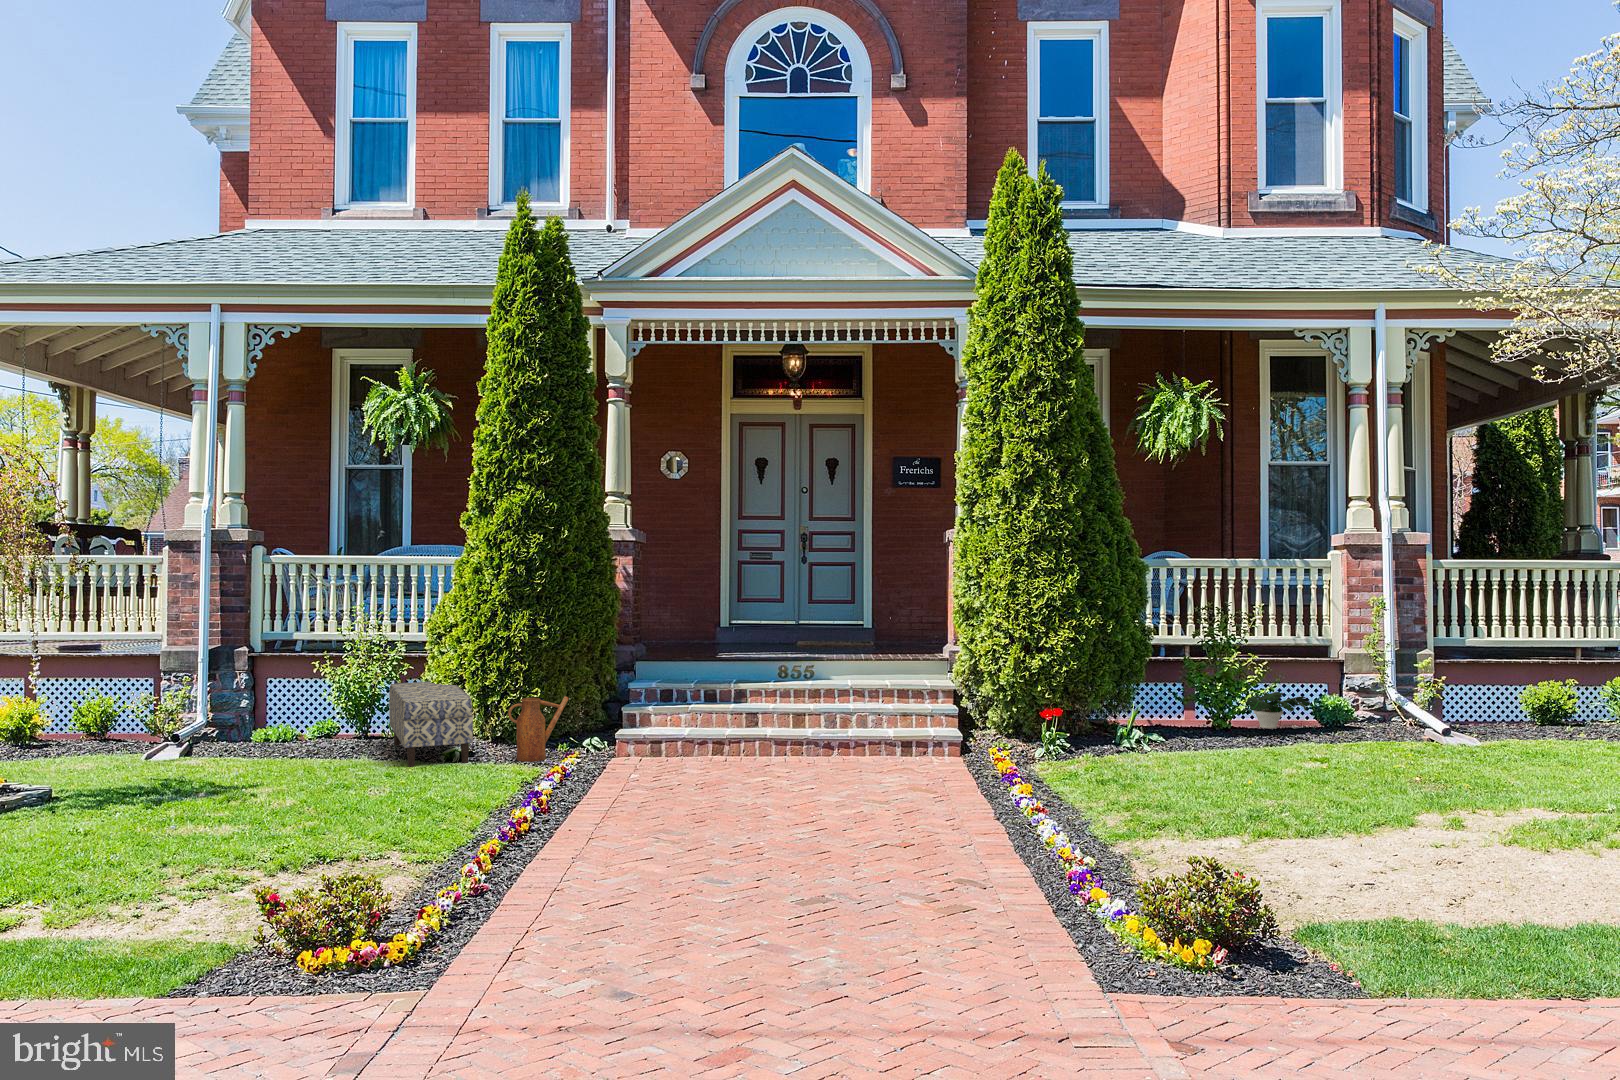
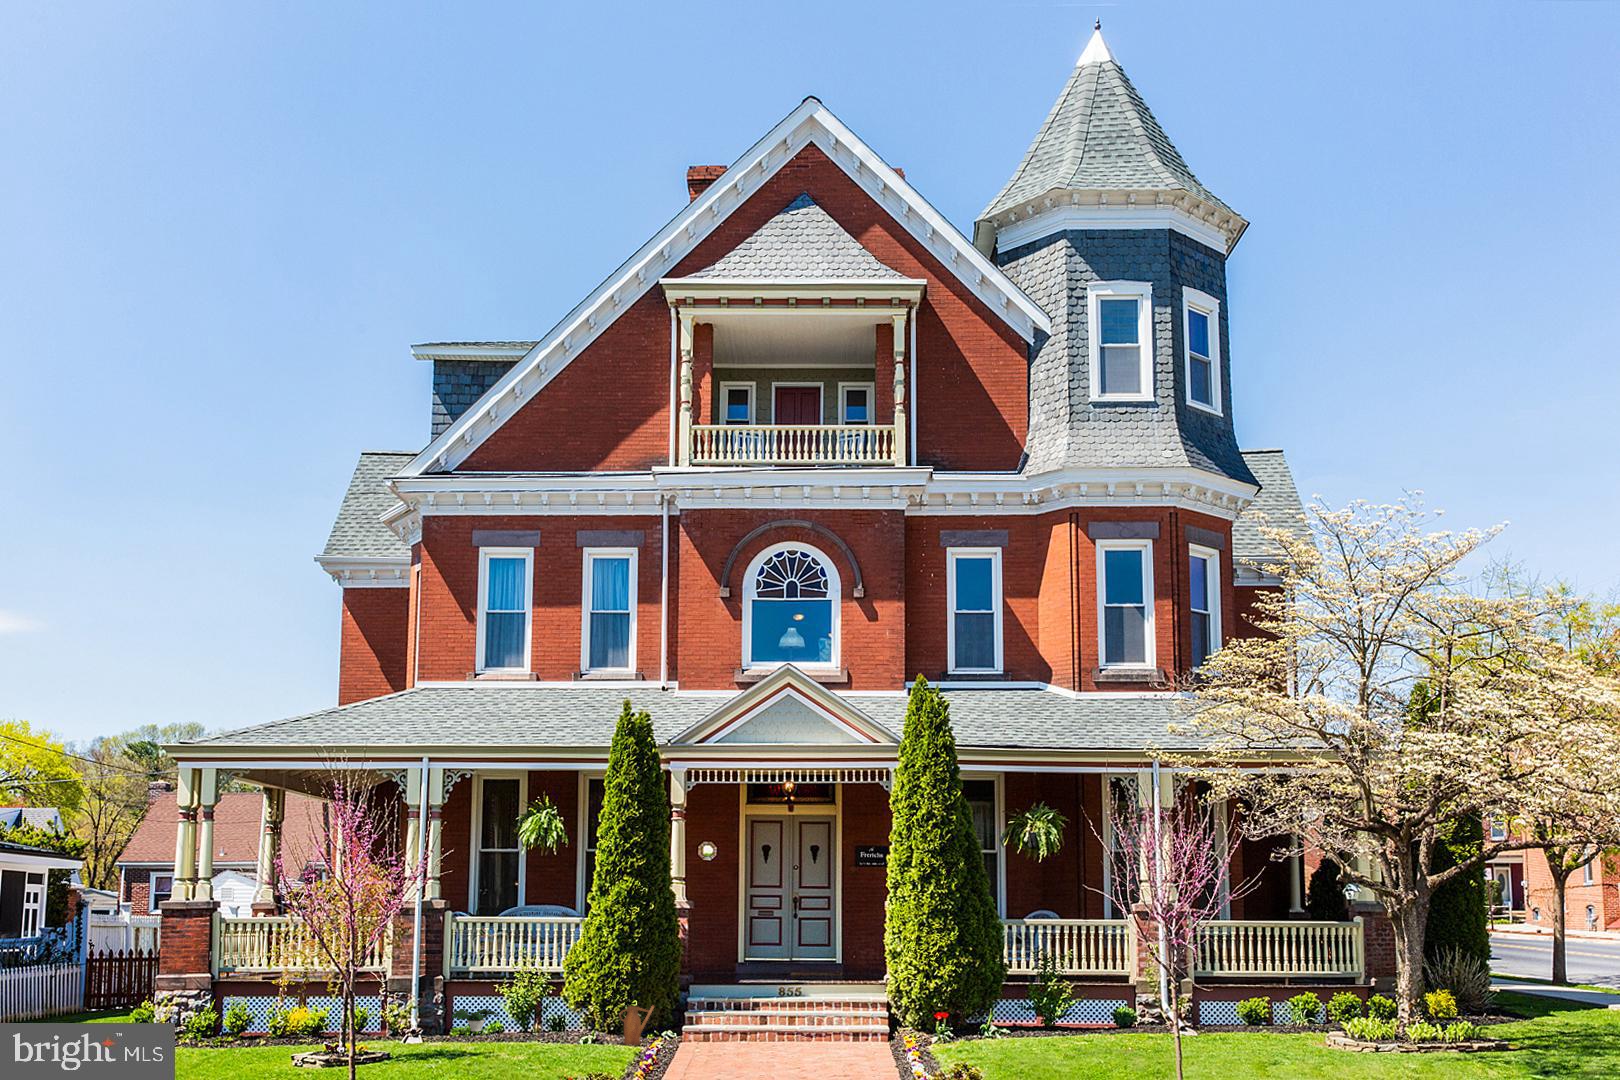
bench: present [389,682,473,767] -> none [541,997,599,1048]
potted plant: present [1246,692,1310,729] -> present [452,1009,499,1031]

